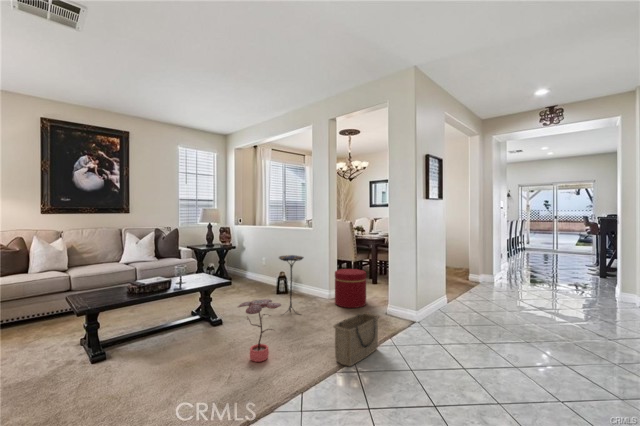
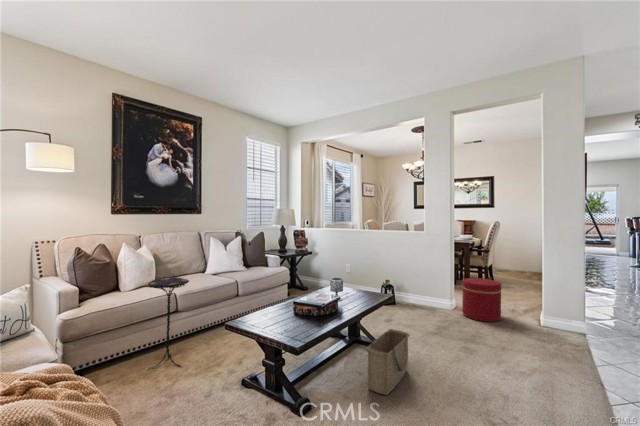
side table: present [279,255,304,310] -> present [148,277,189,368]
potted plant: present [238,299,281,362] -> none [472,321,527,399]
basket: present [334,312,379,366] -> present [366,329,409,395]

